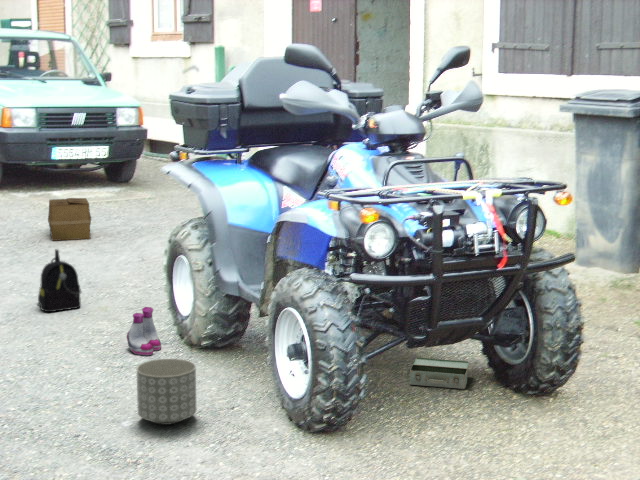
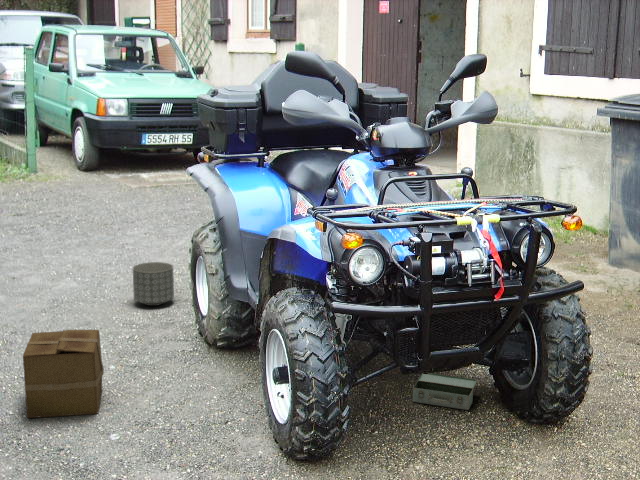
cardboard box: present [48,198,91,241] -> present [23,330,104,418]
backpack: present [38,249,81,312] -> none [84,241,124,301]
boots: present [127,307,161,355] -> none [148,305,182,354]
planter: present [137,359,197,425] -> present [133,262,174,306]

